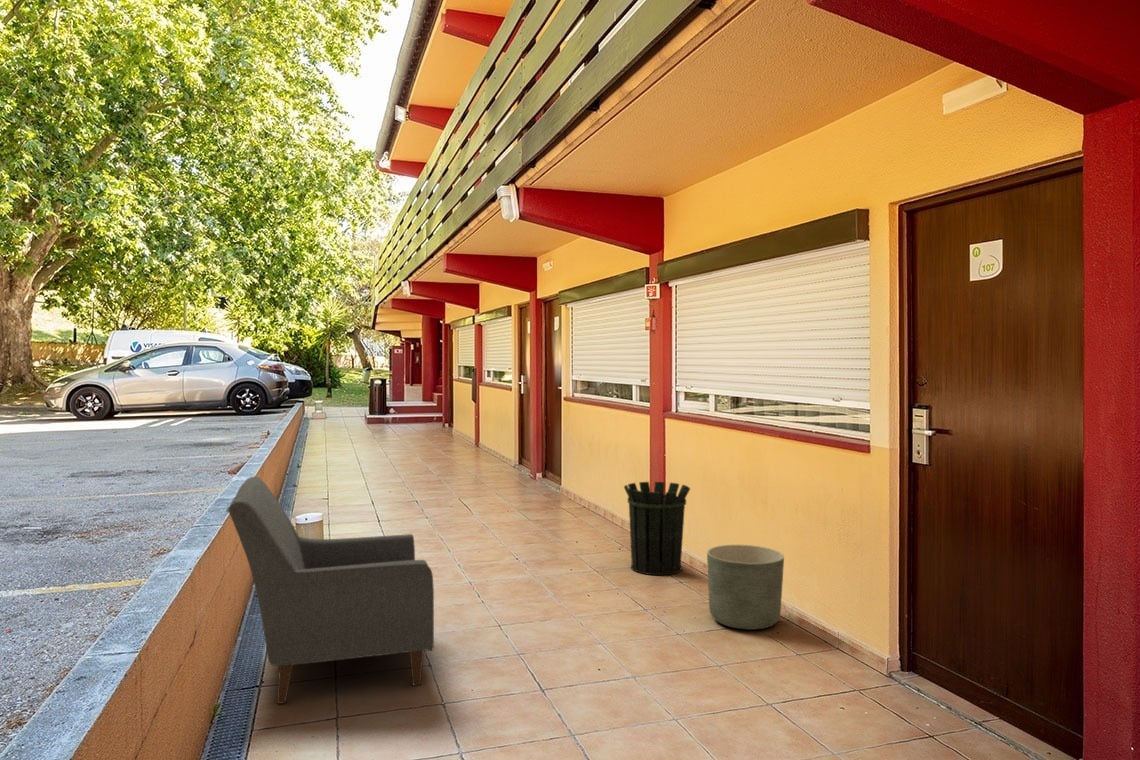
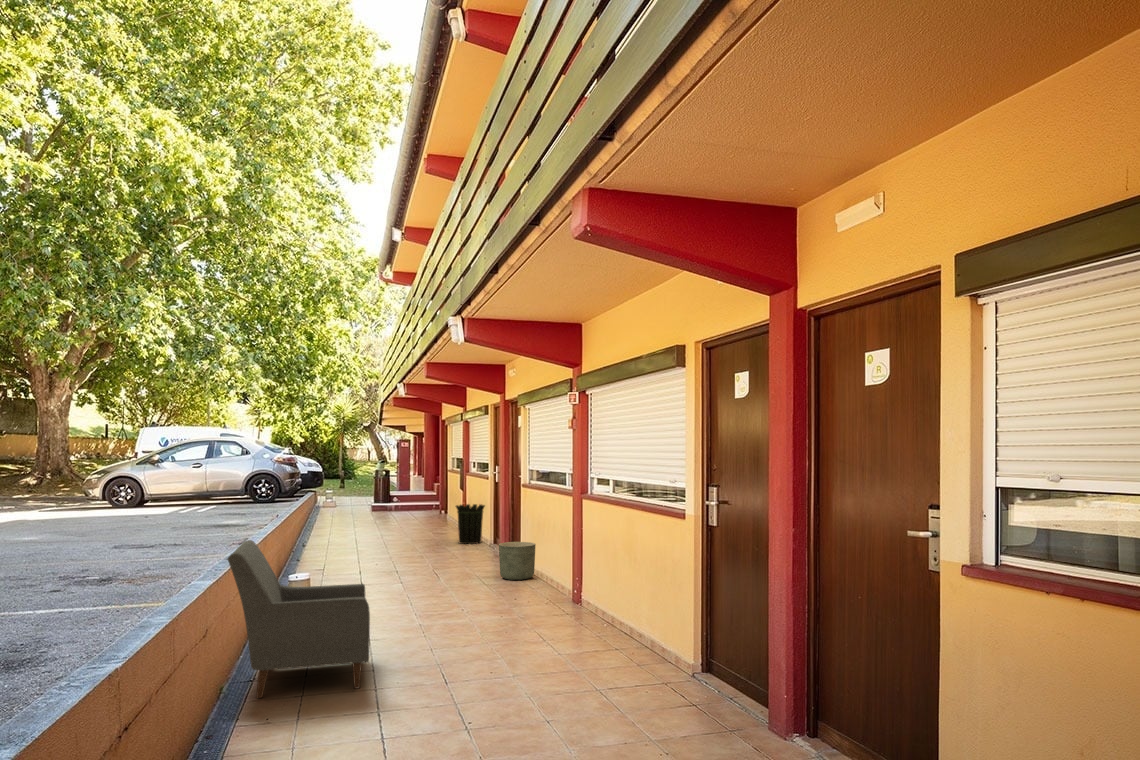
waste bin: present [624,482,690,575] -> present [456,504,485,544]
planter: present [707,545,784,630] -> present [499,542,536,580]

